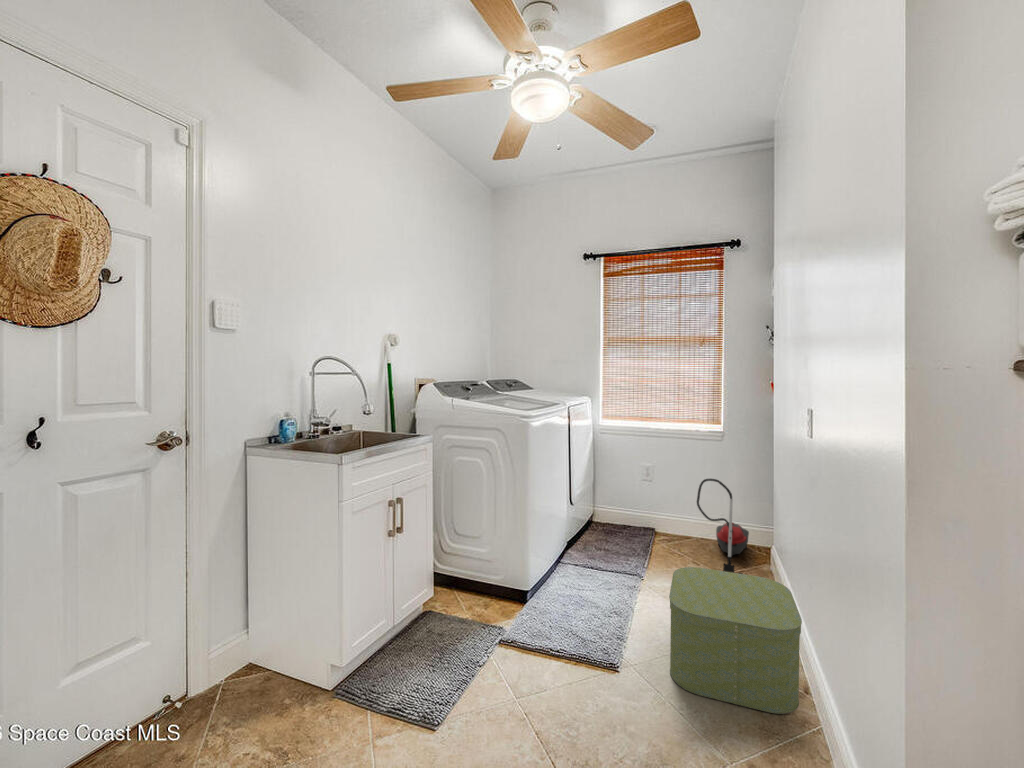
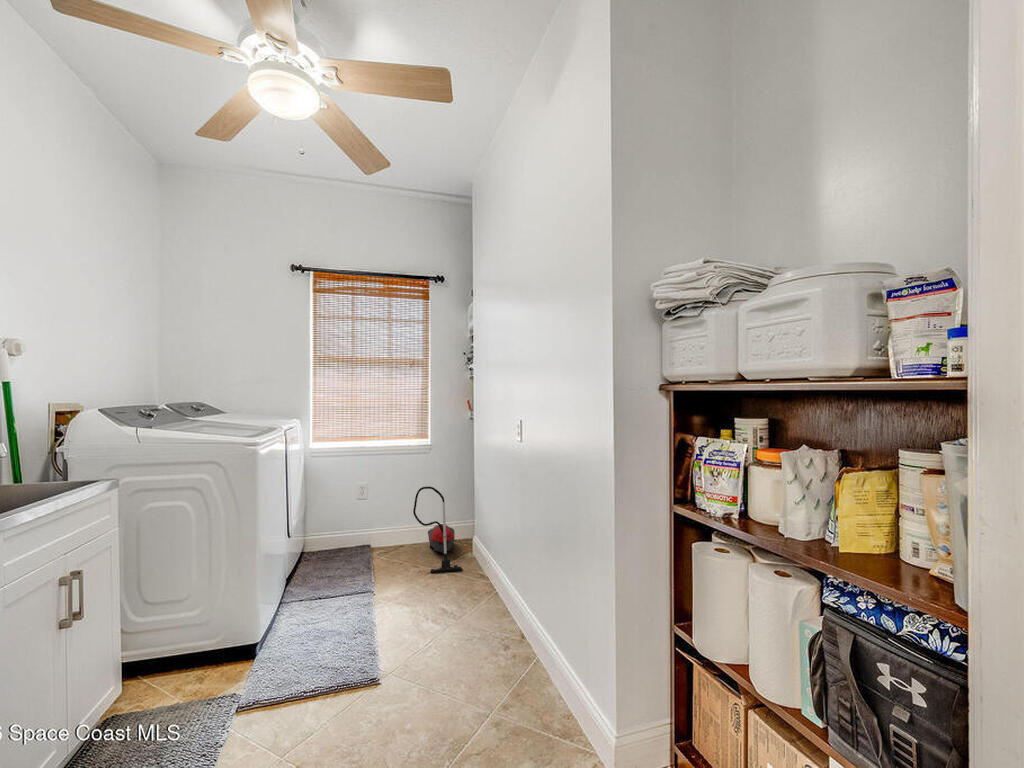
storage box: present [669,567,802,714] -> none [418,559,524,674]

